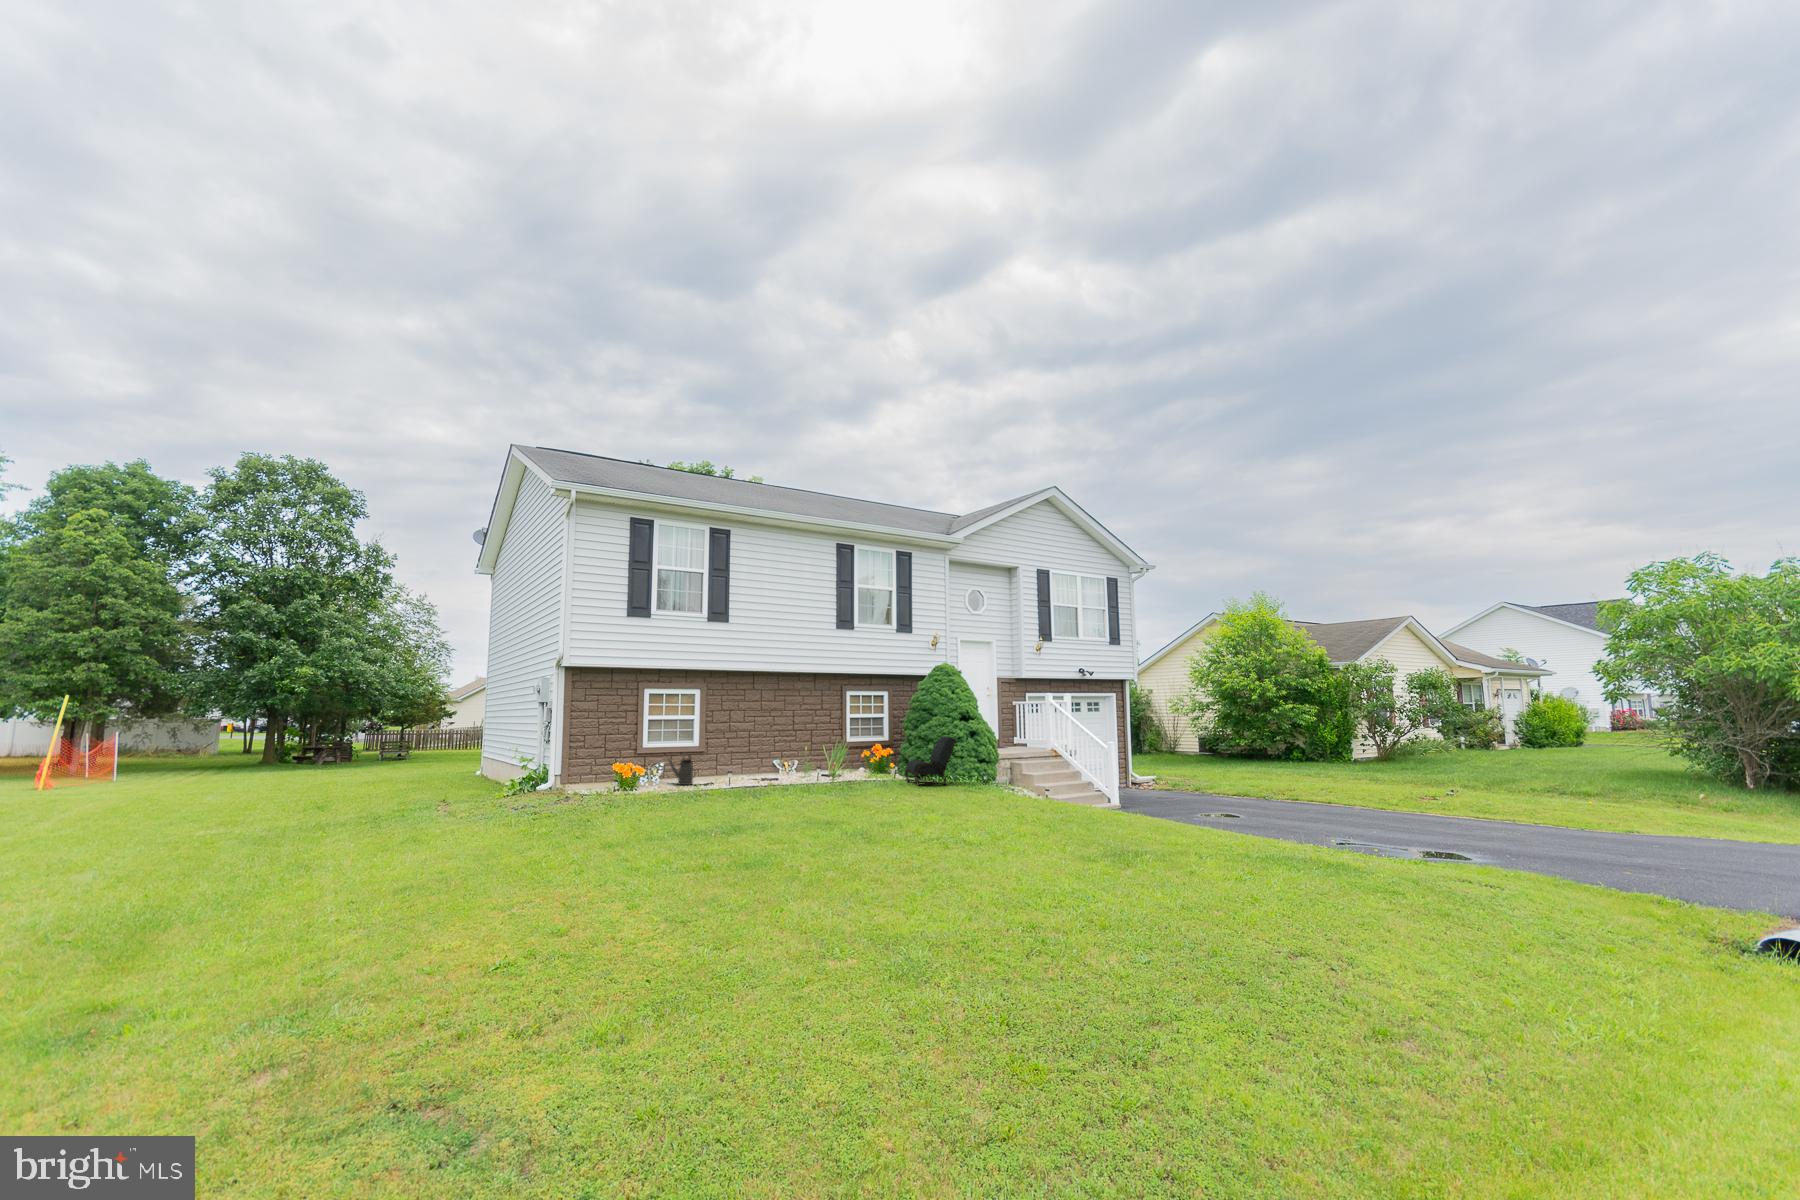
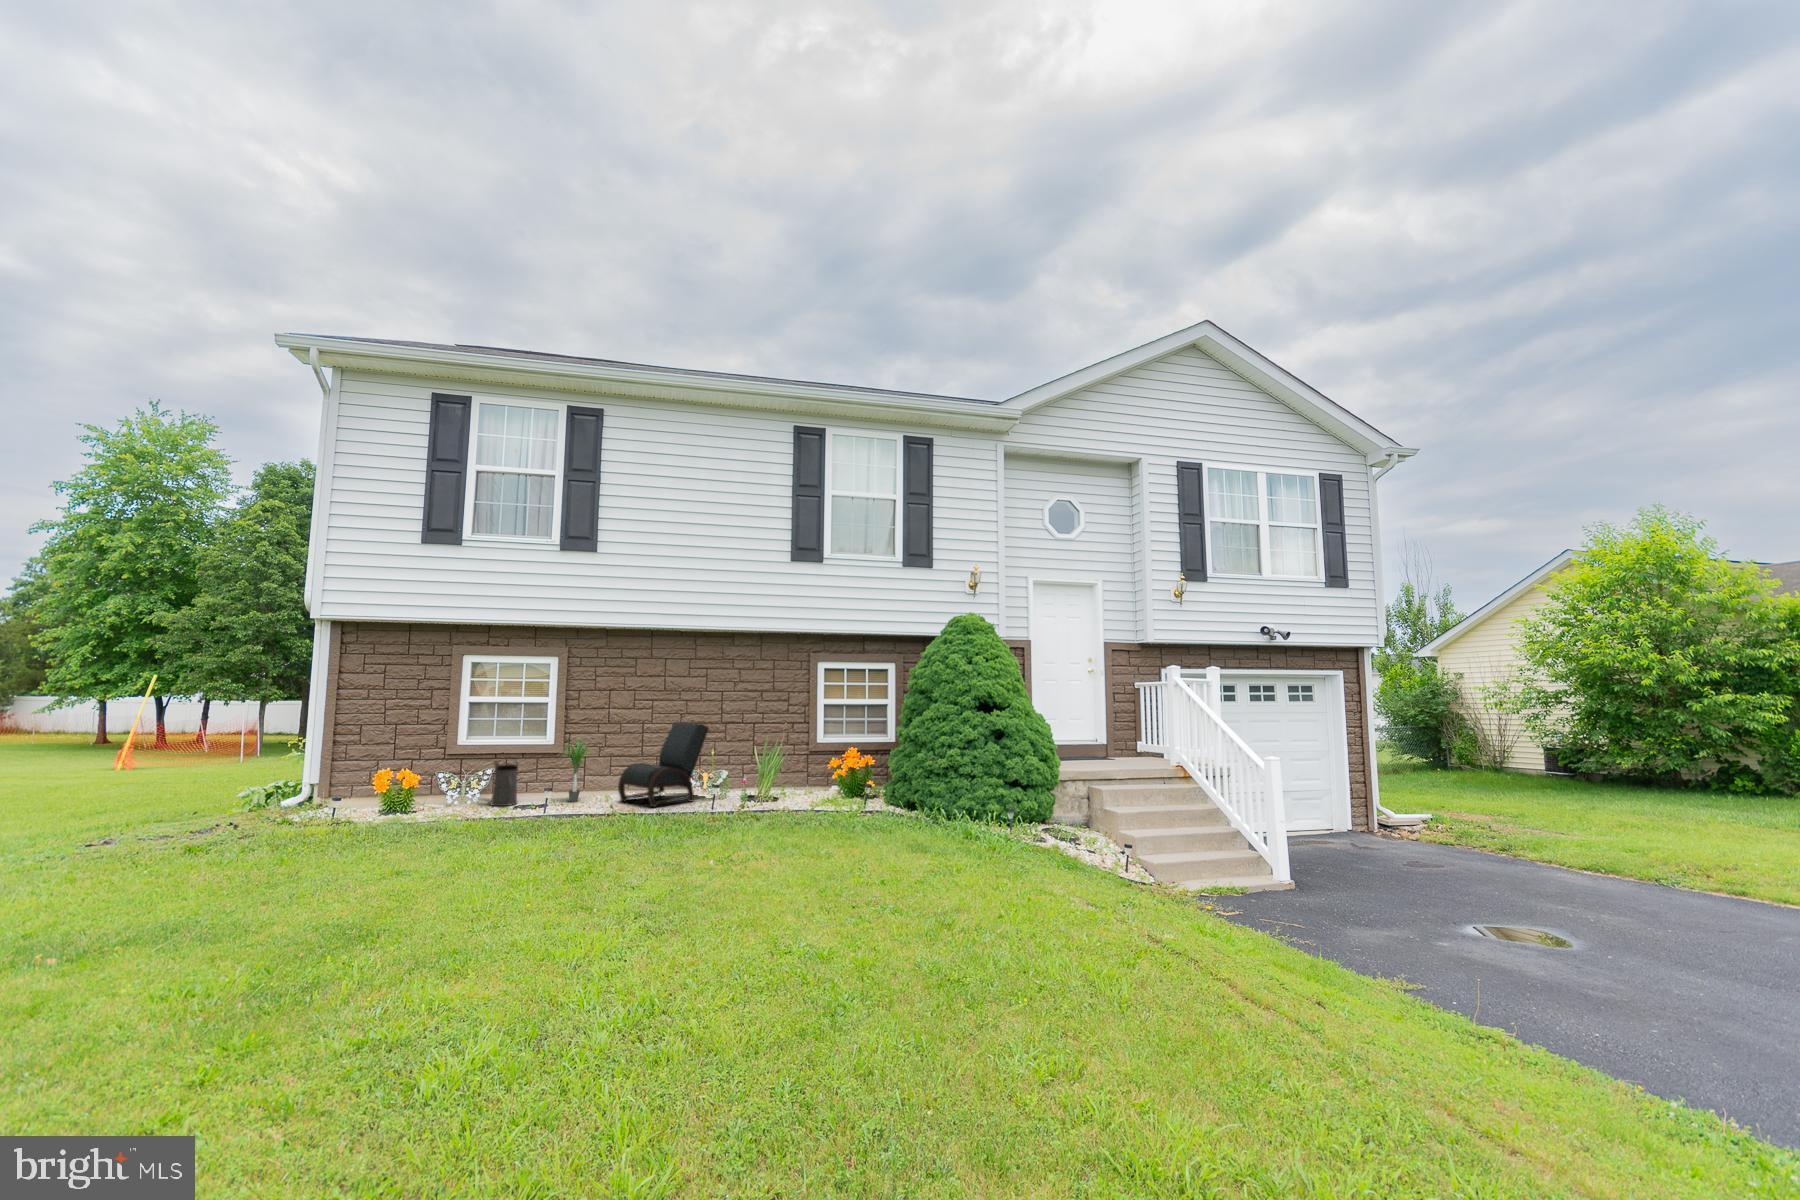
lounge chair: present [905,735,957,786] -> present [618,722,709,807]
potted plant: none [707,739,735,782] -> present [566,742,588,802]

